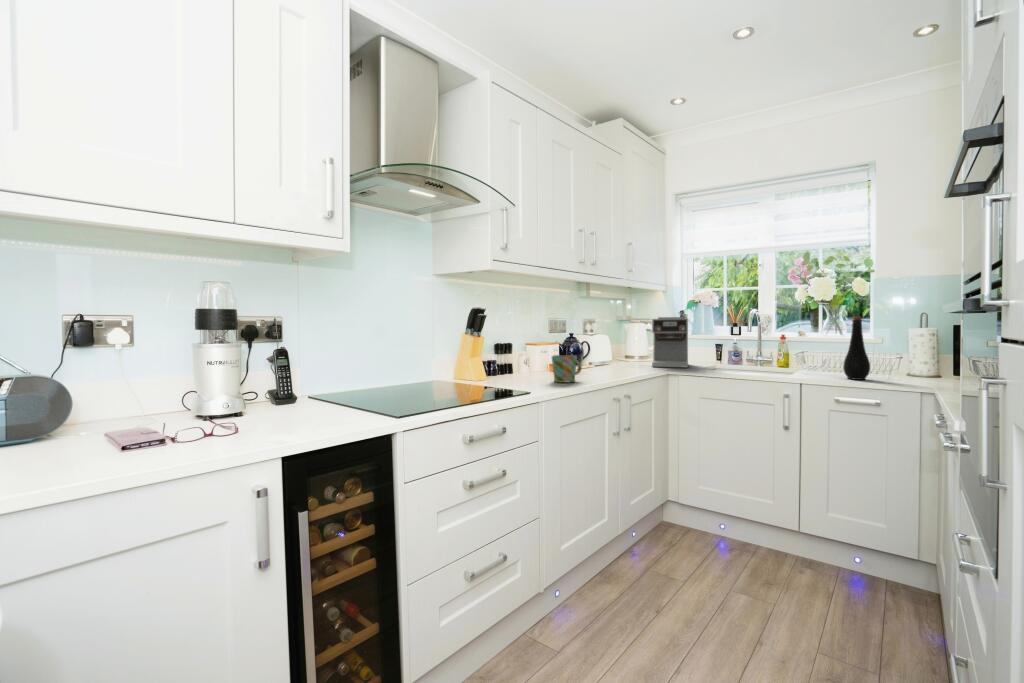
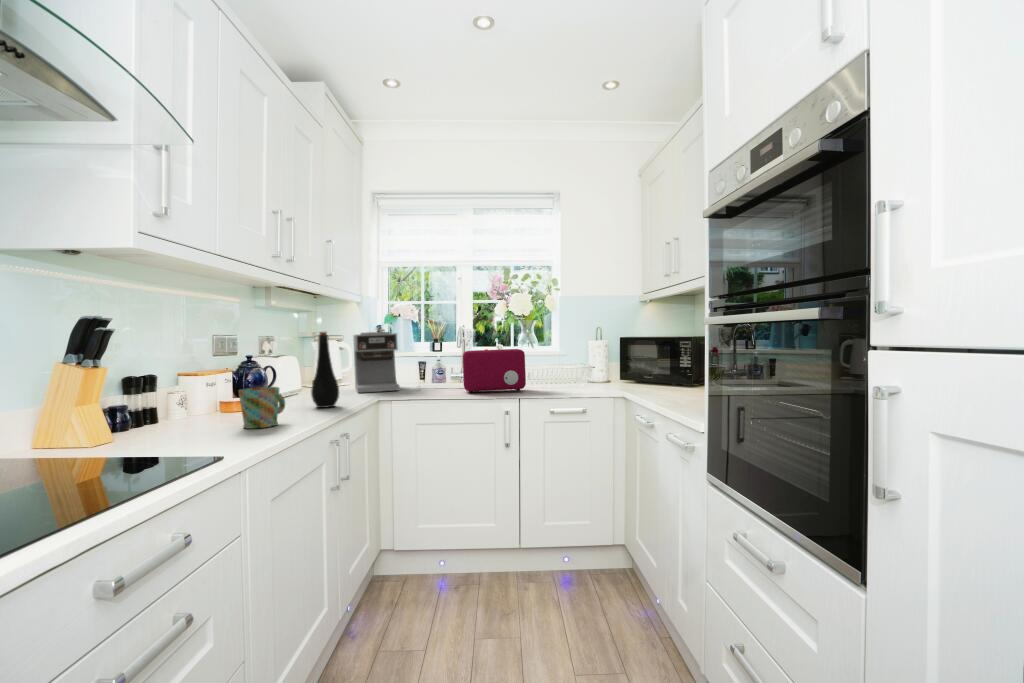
bottle: present [843,317,870,380] -> present [311,332,339,408]
toaster: none [744,336,813,378] -> present [463,349,526,393]

